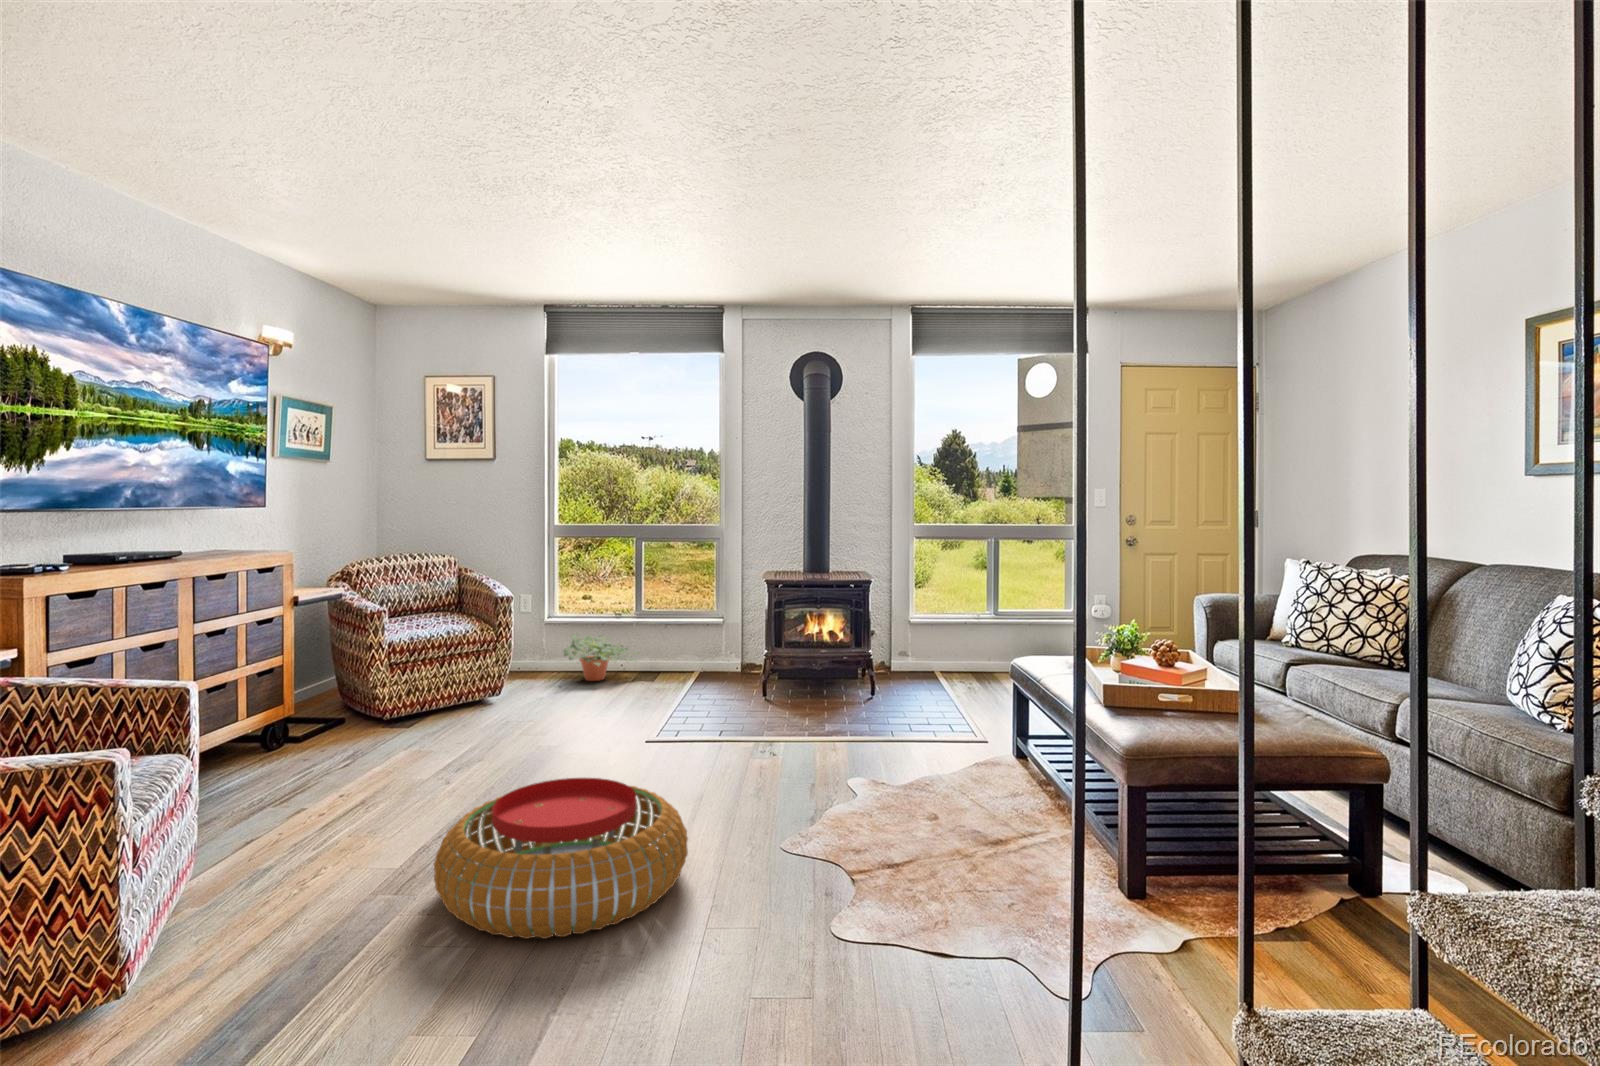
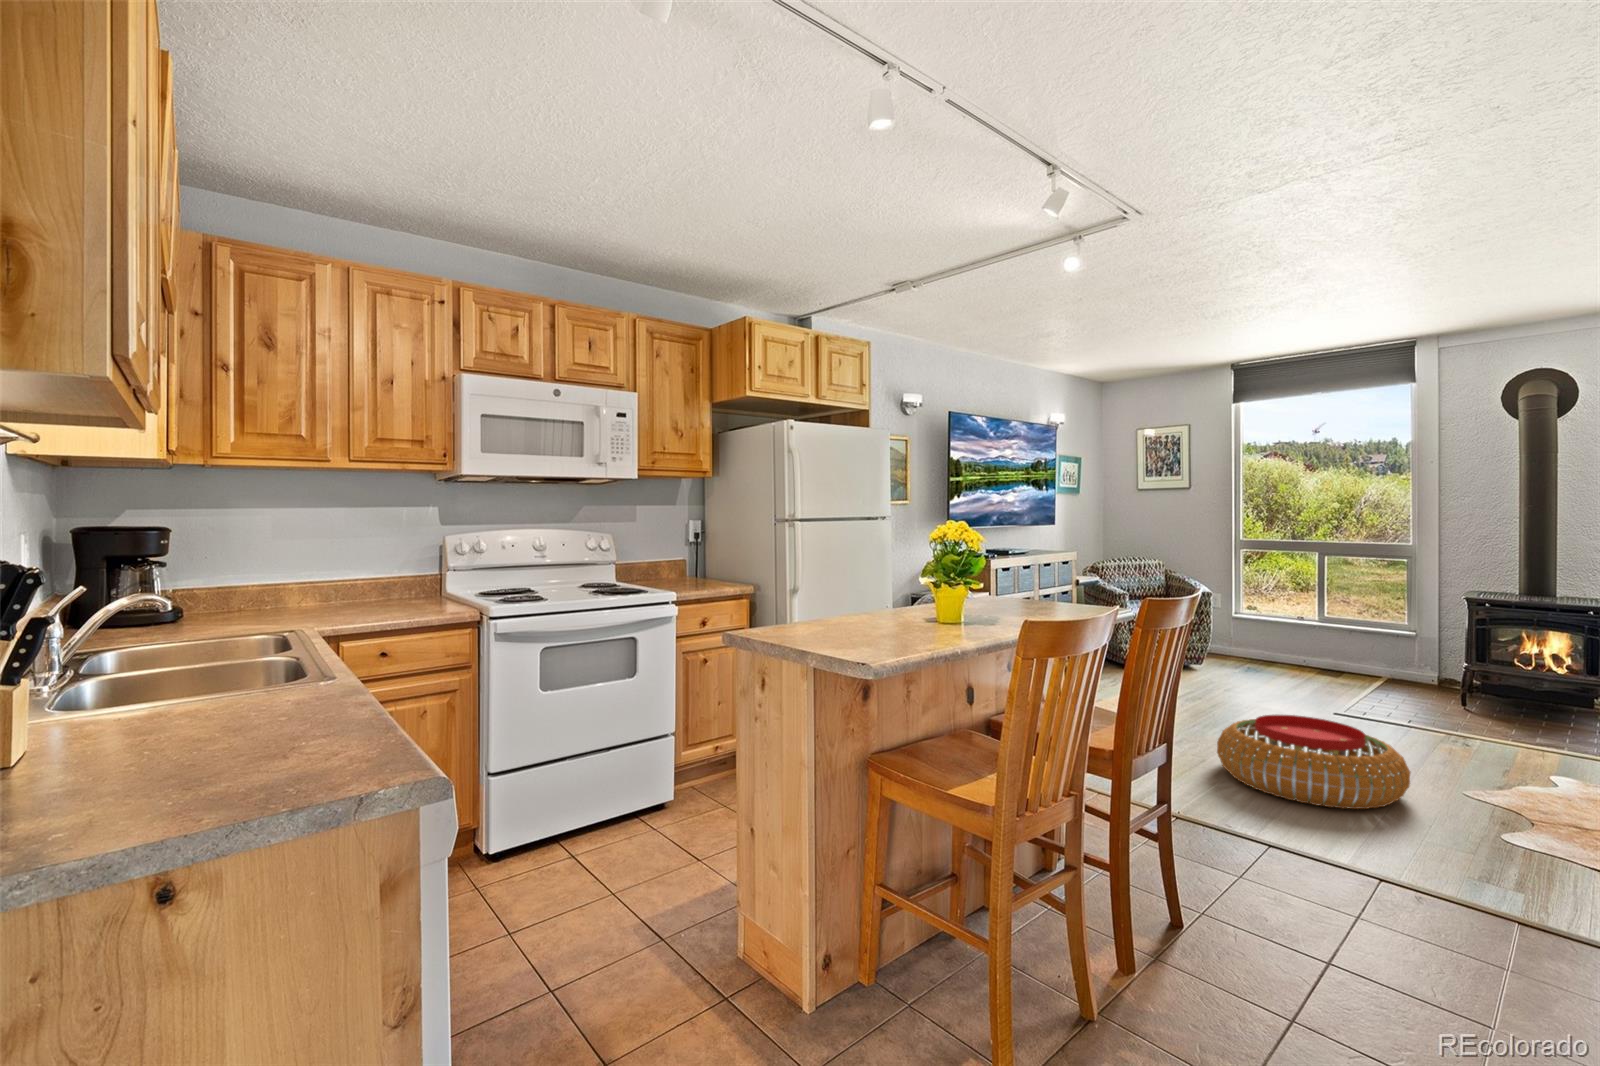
potted plant: present [564,633,639,681] -> none [1250,629,1324,669]

